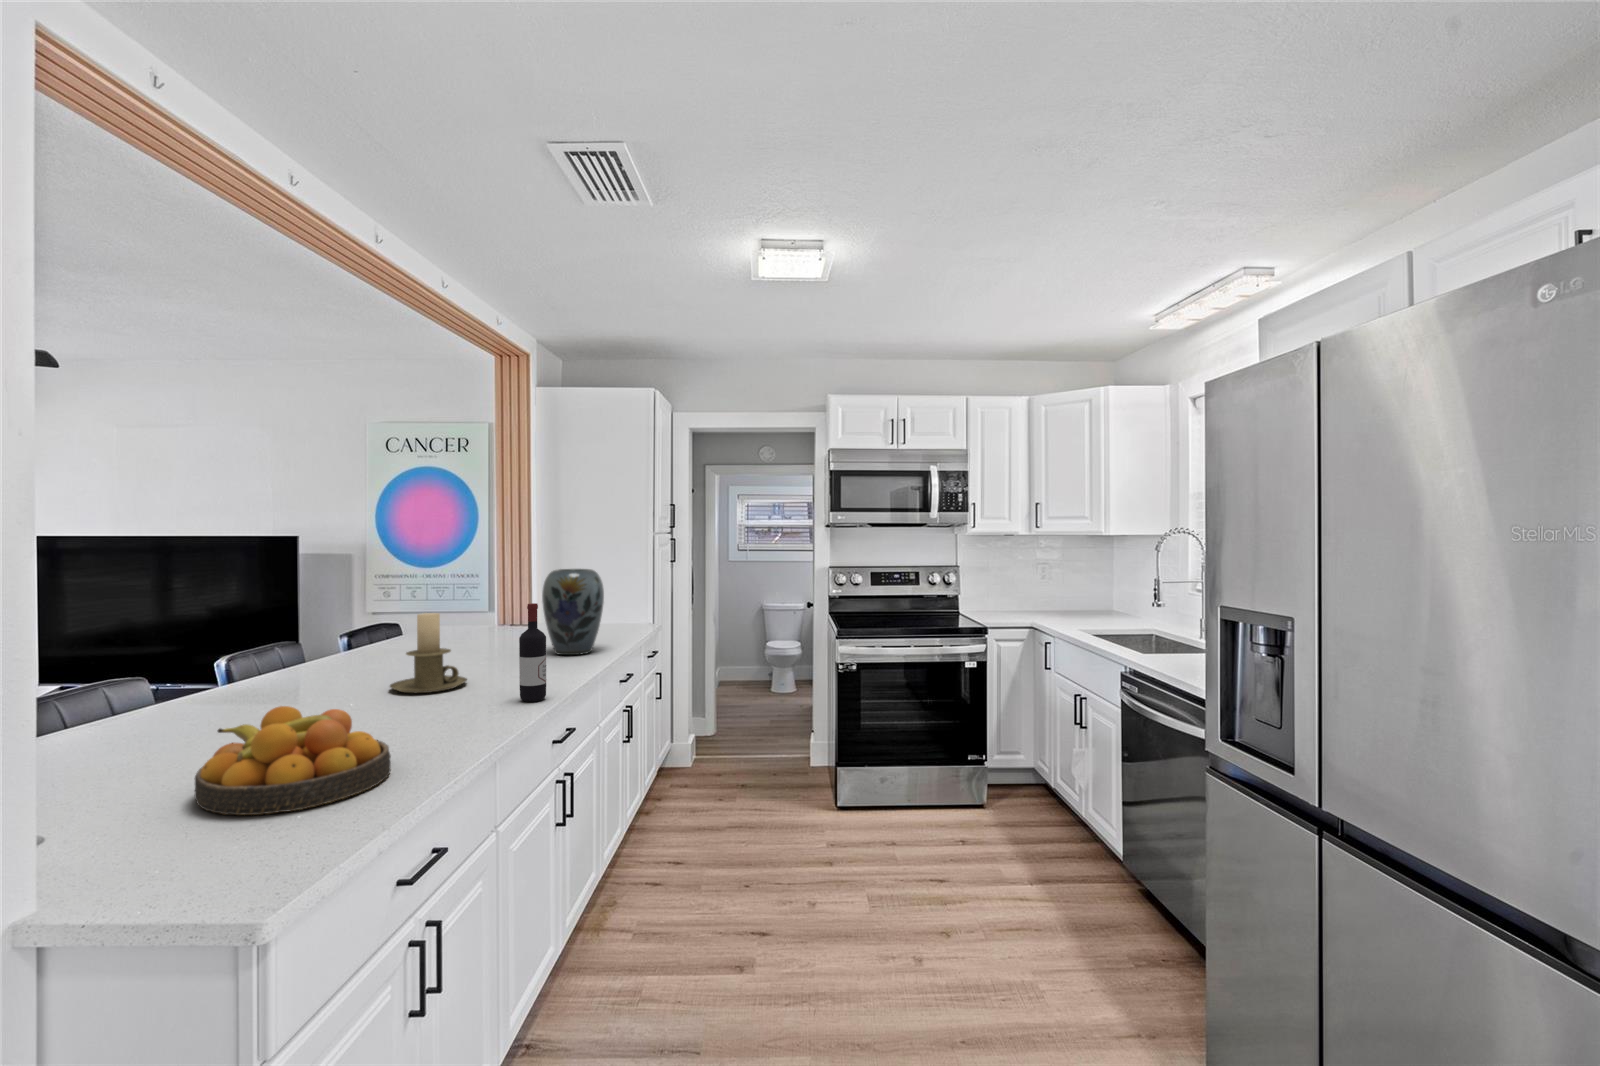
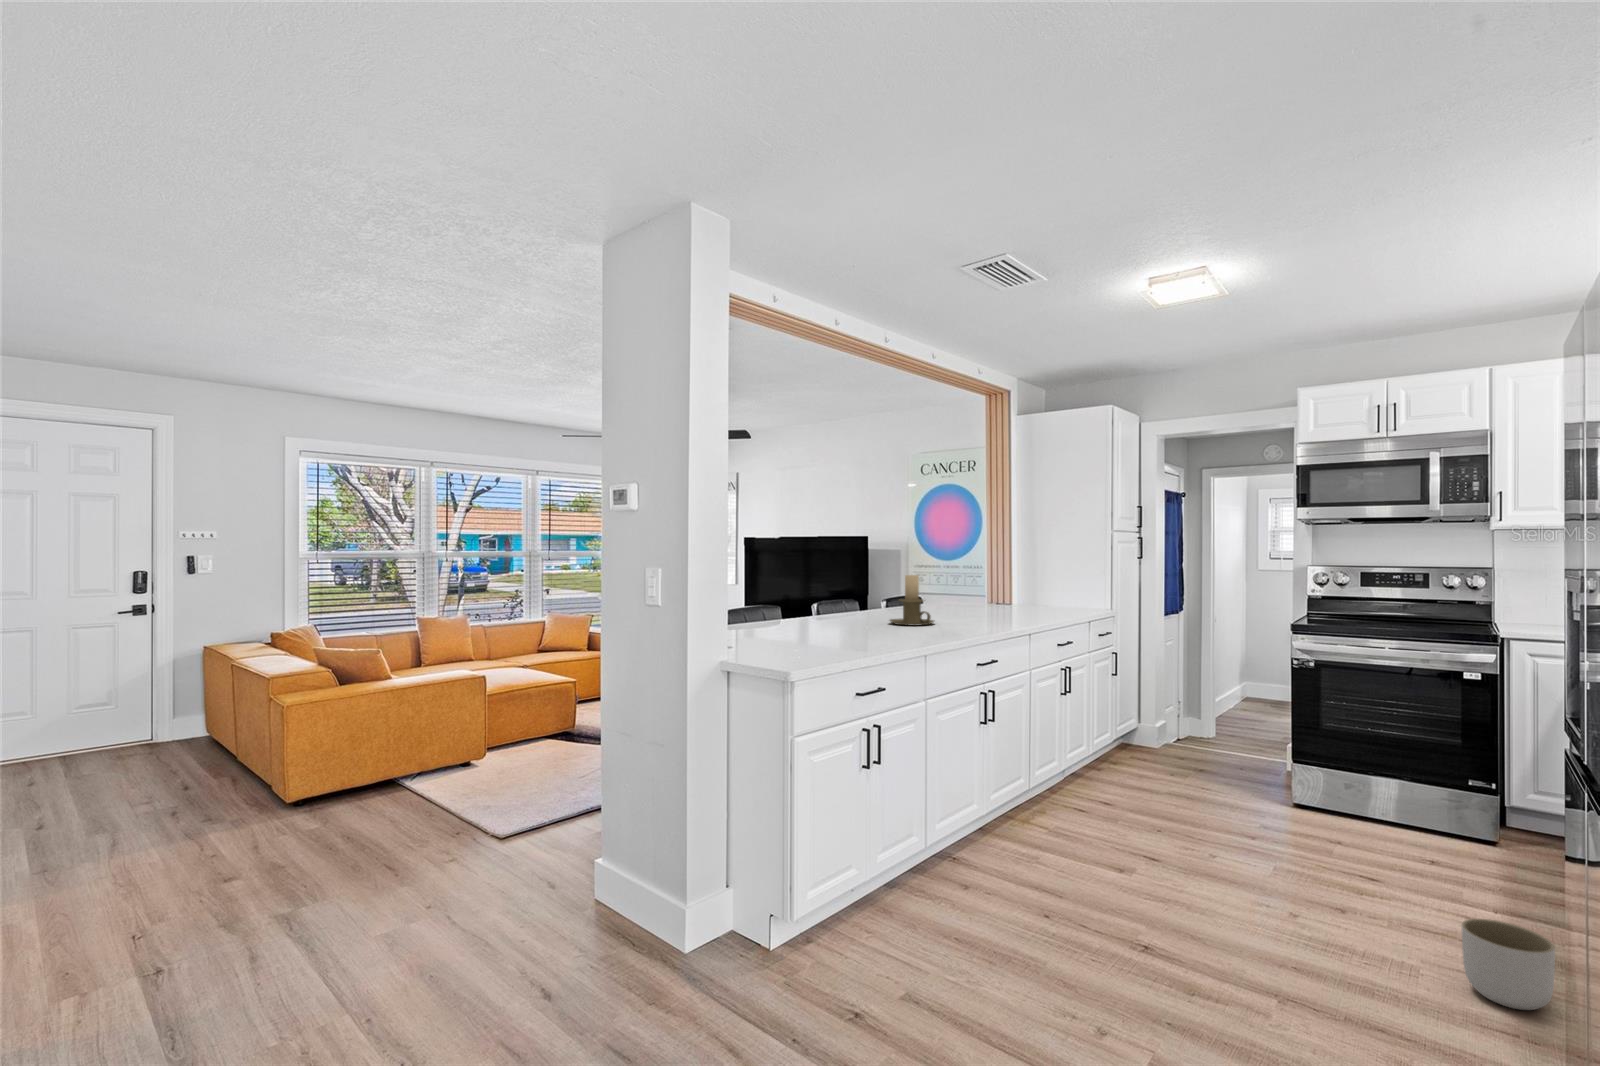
vase: present [542,569,604,655] -> none [999,554,1047,619]
wine bottle: present [519,603,546,702] -> none [958,567,975,633]
fruit bowl: present [195,706,391,815] -> none [778,604,864,650]
planter: none [1084,928,1157,1018] -> present [1462,919,1555,1010]

